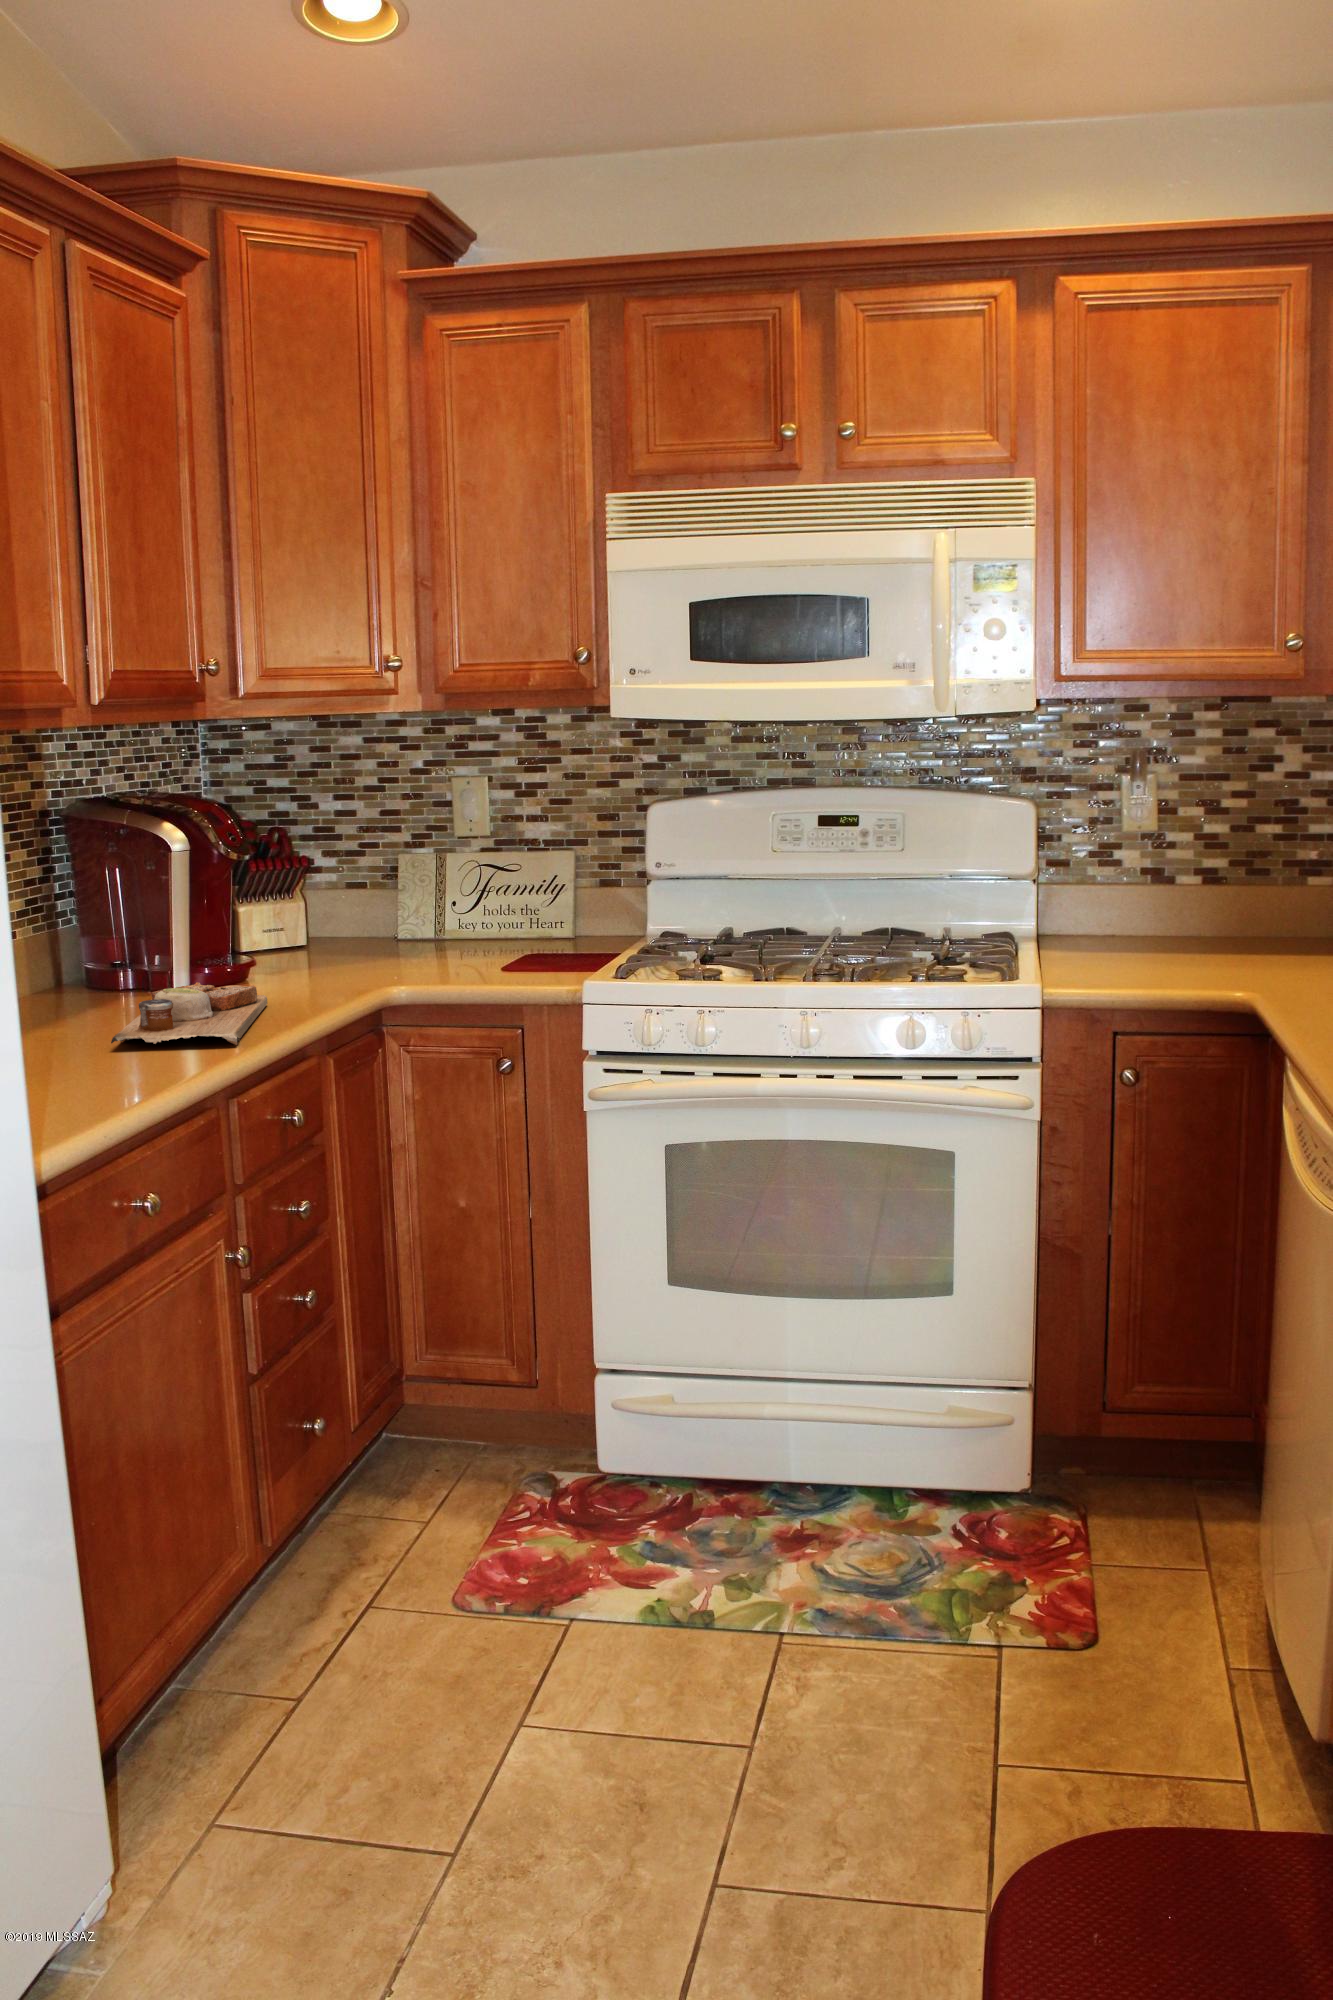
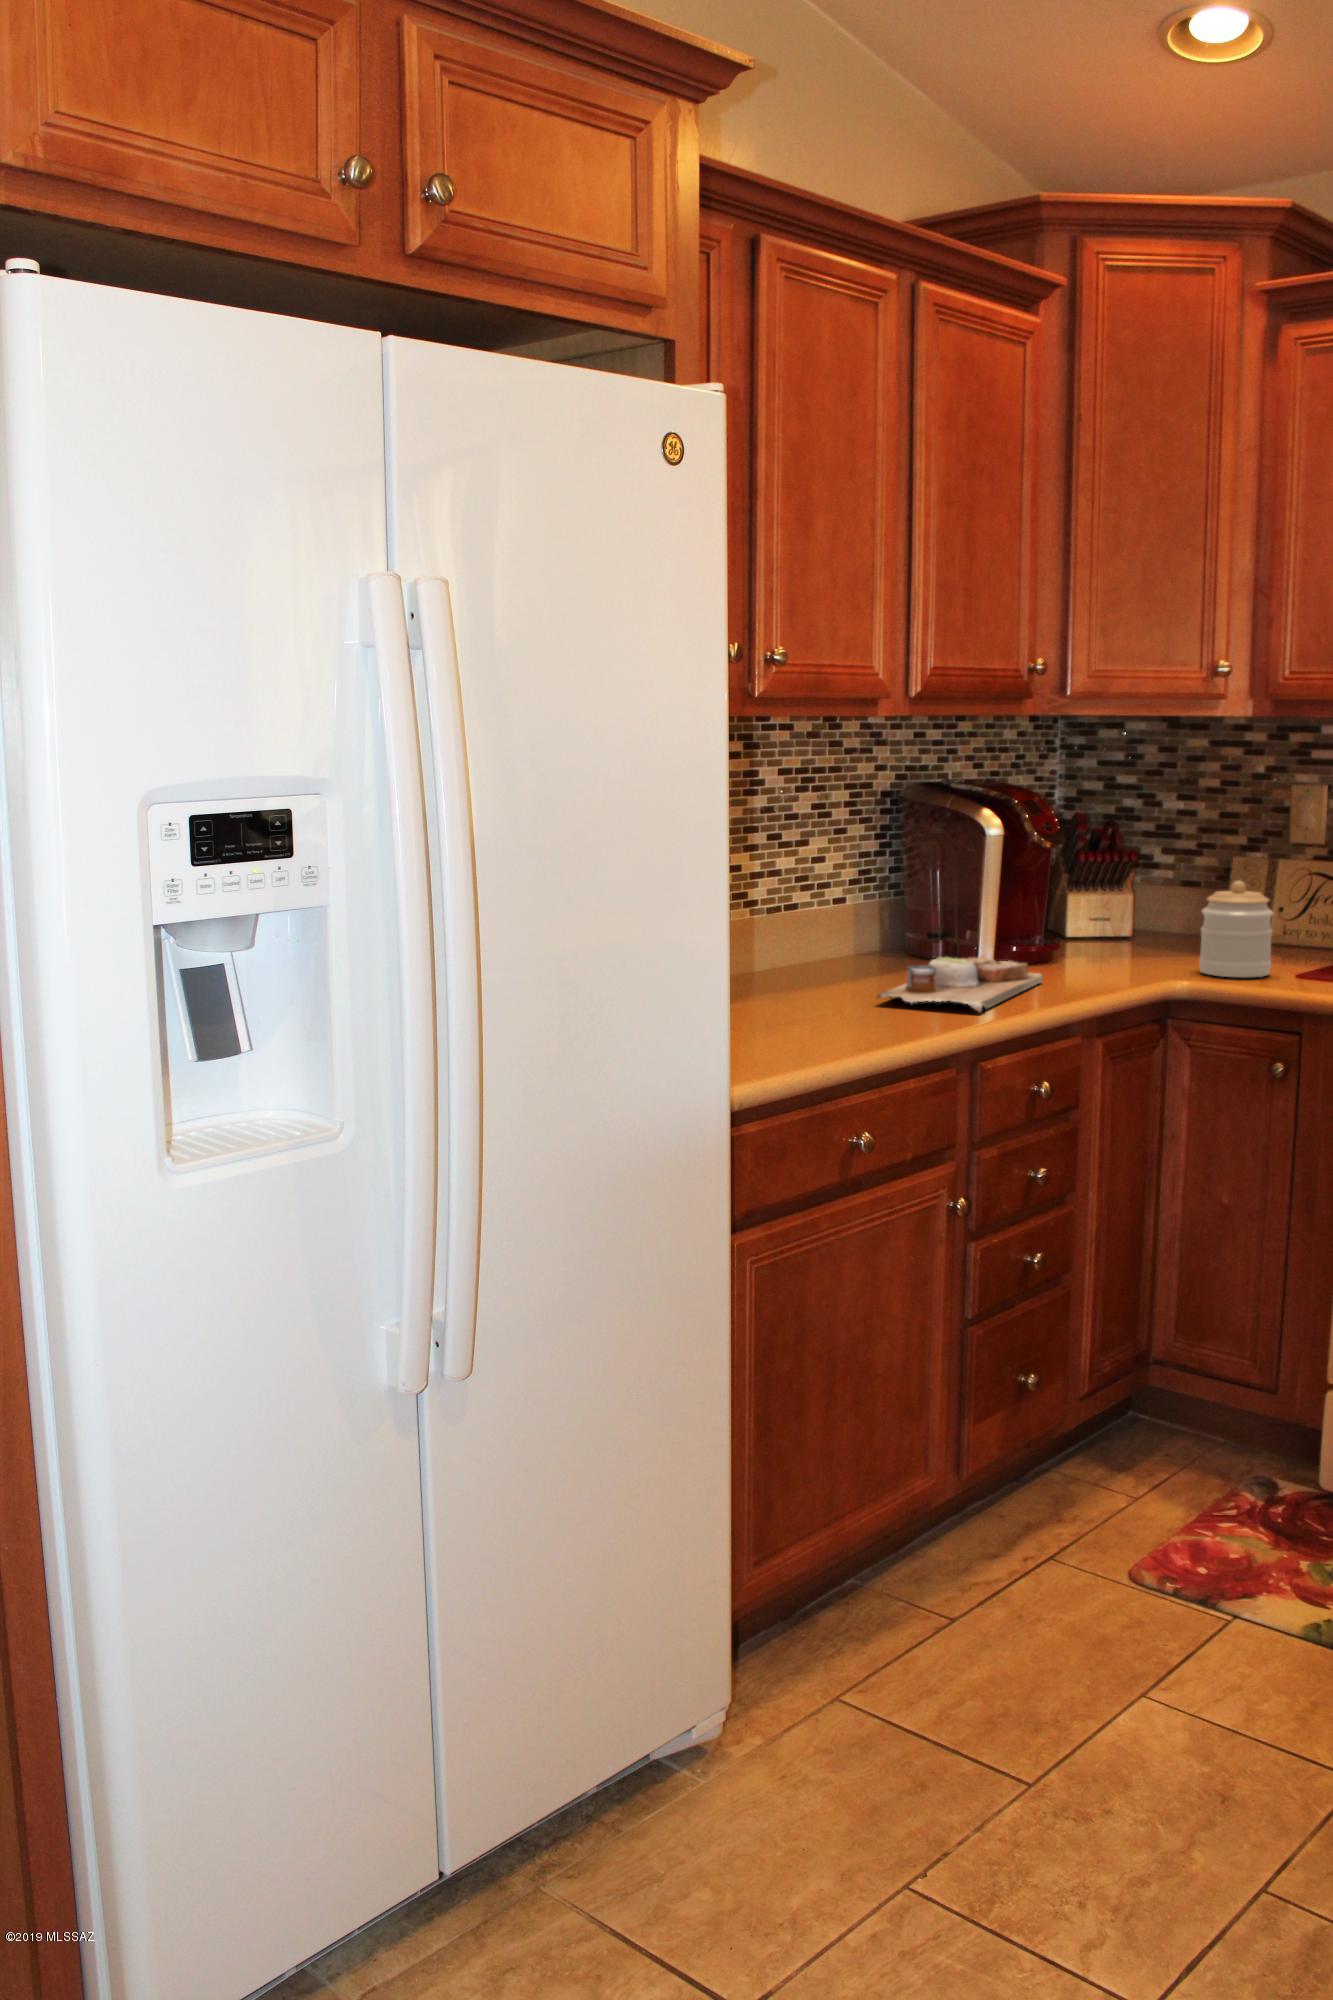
jar: none [407,880,480,979] -> present [1199,881,1273,978]

